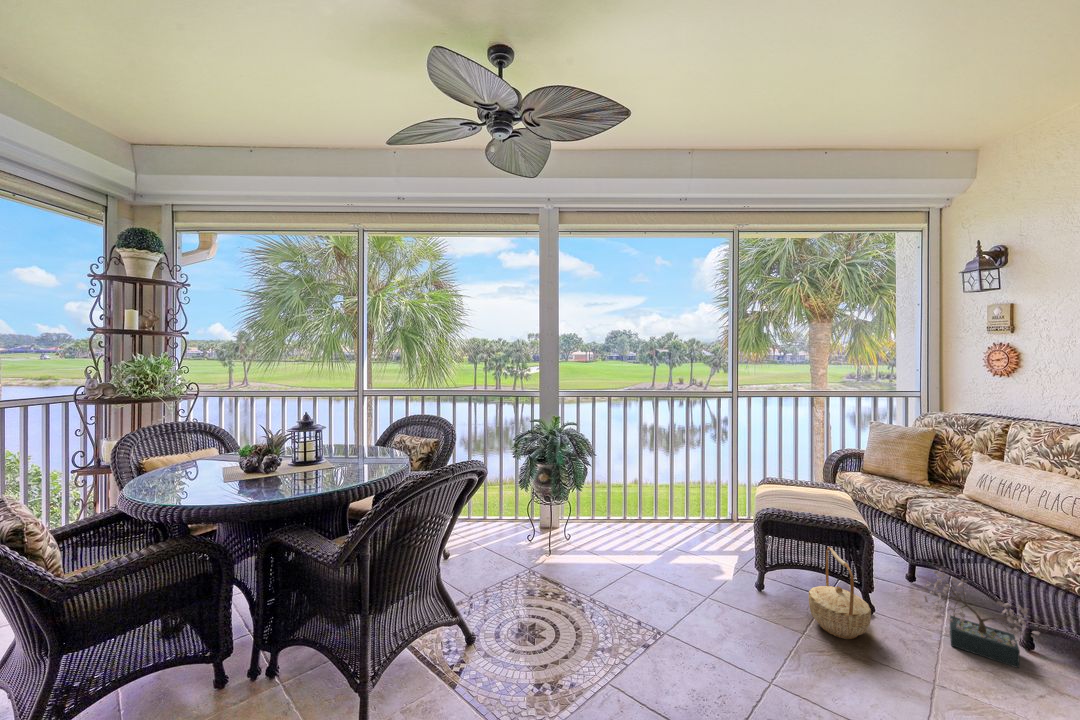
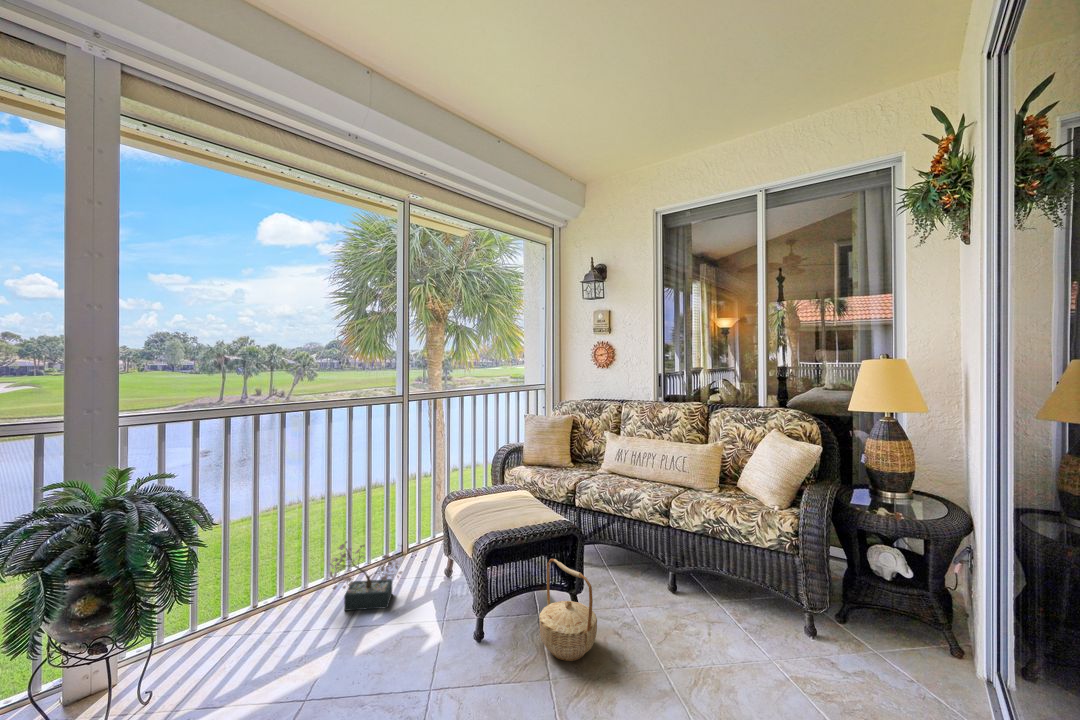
decorative plant: present [924,568,1040,668] -> present [330,541,402,611]

